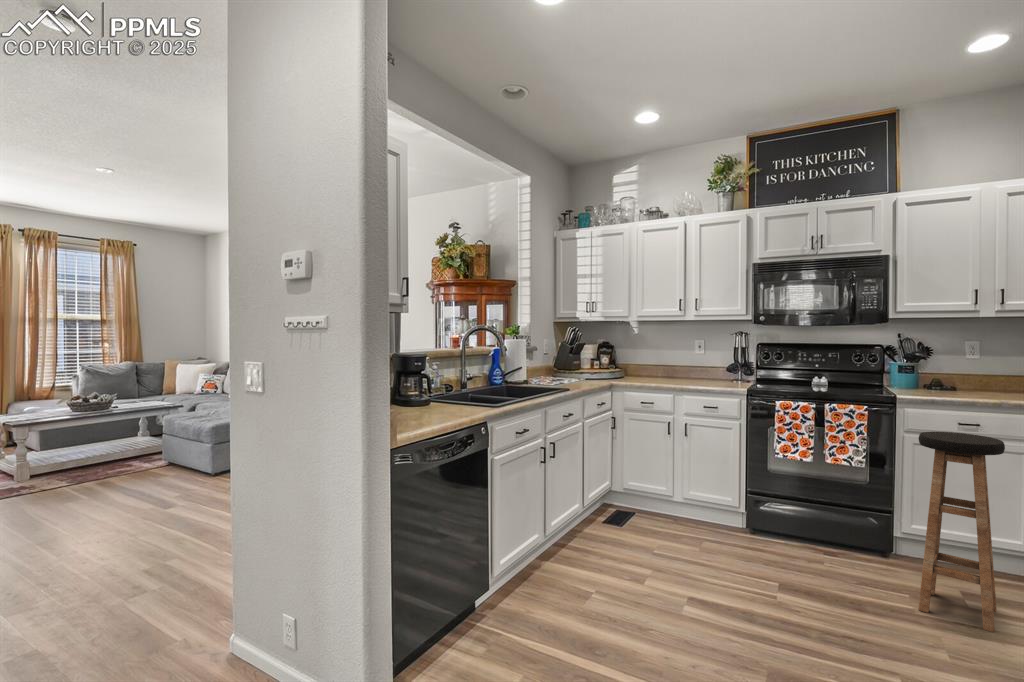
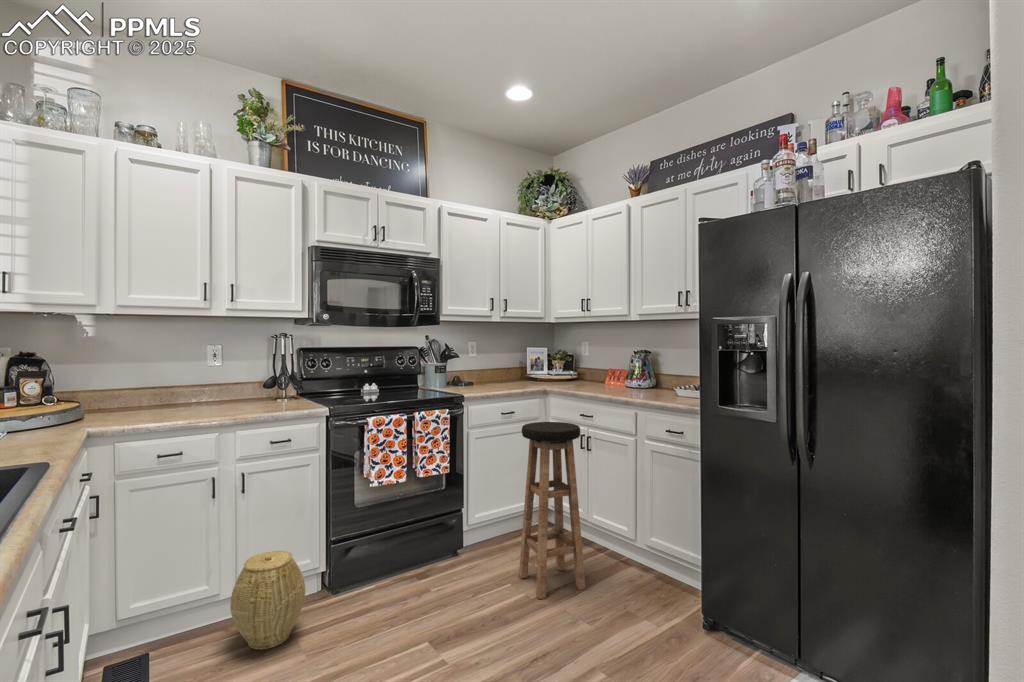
woven basket: none [669,478,715,538] -> present [230,551,305,650]

